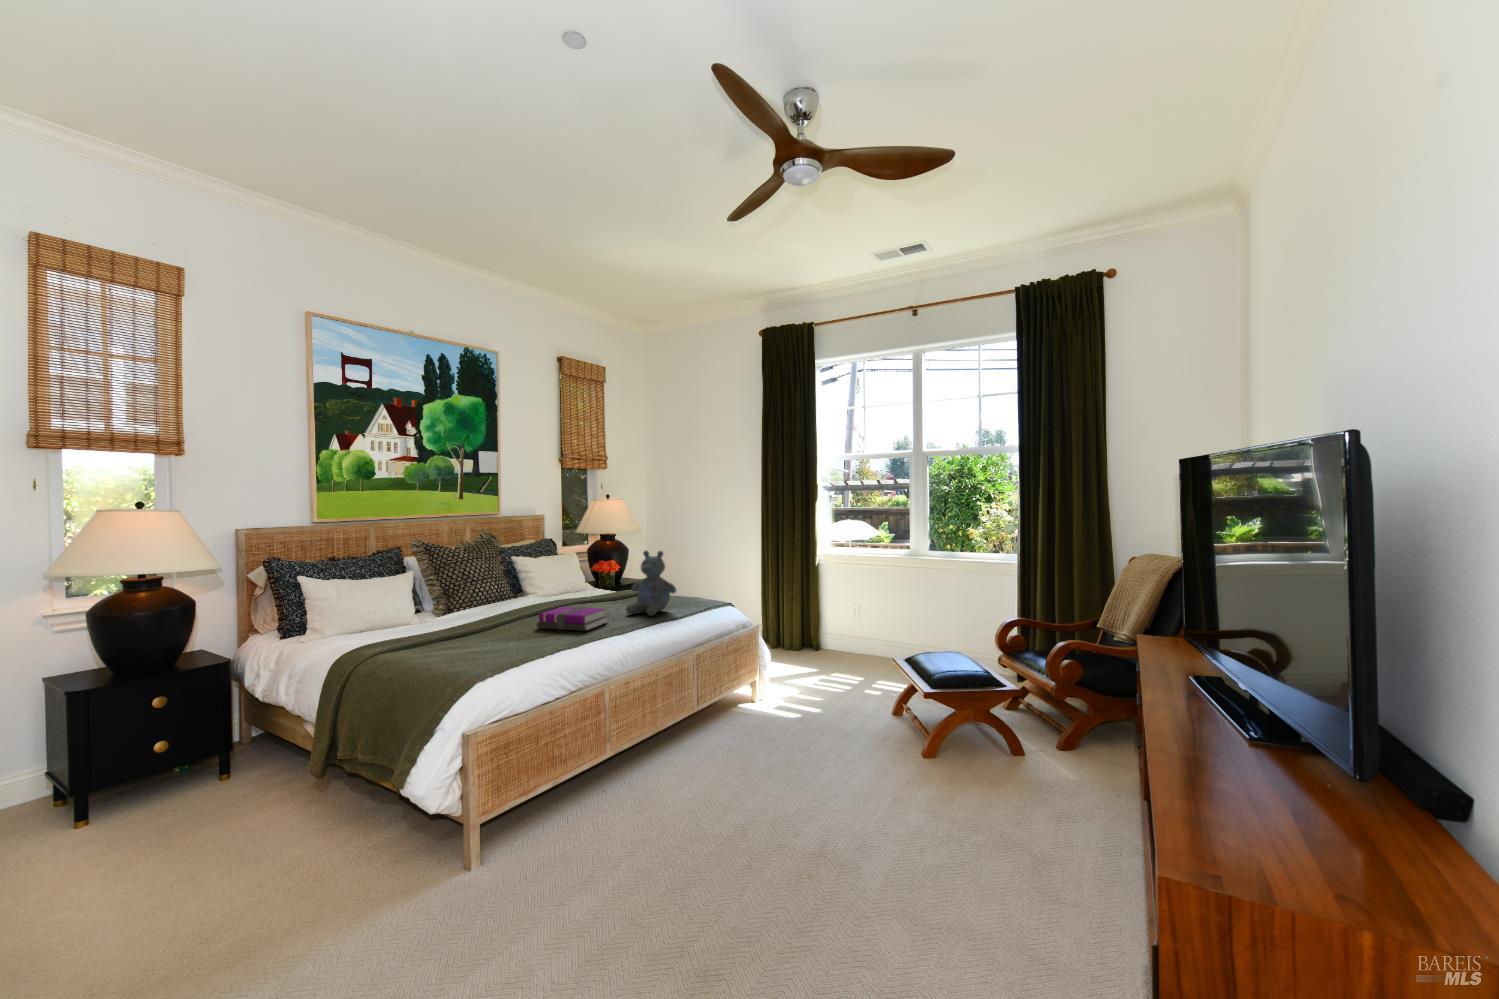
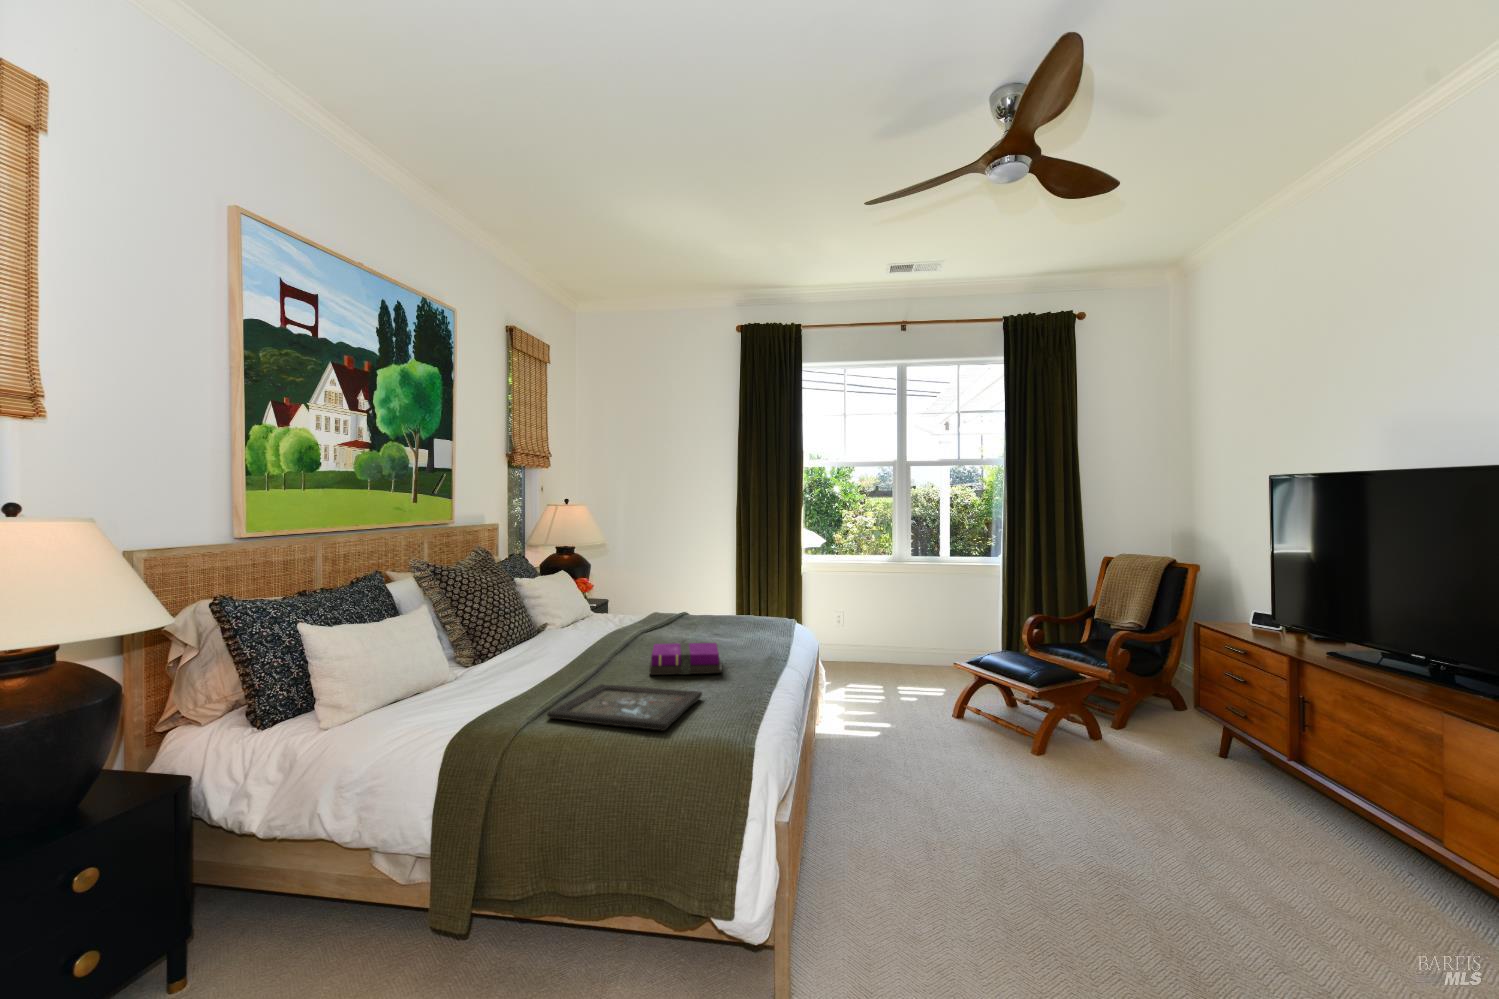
stuffed bear: present [626,551,676,616] -> none [704,569,764,647]
tray: none [418,631,536,659] -> present [547,684,702,730]

